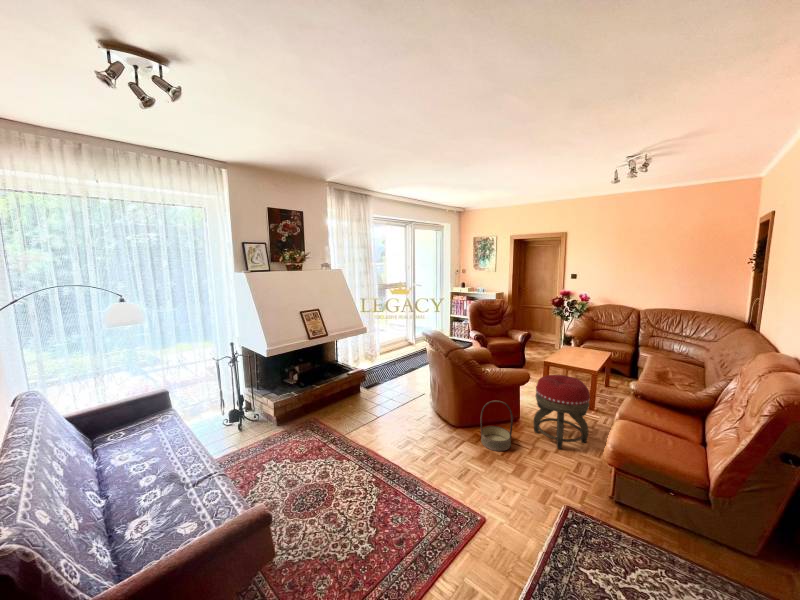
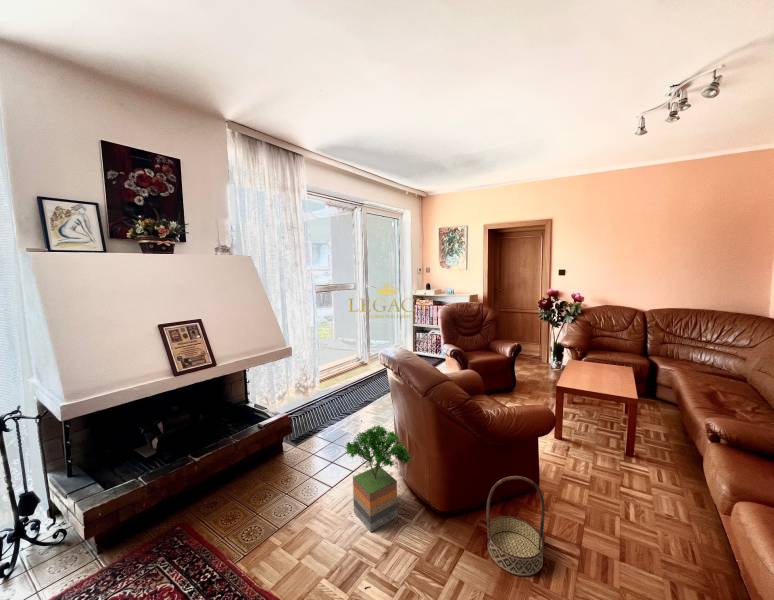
potted tree: none [402,374,441,431] -> present [345,425,411,532]
footstool: present [533,375,590,449] -> none [568,417,675,560]

